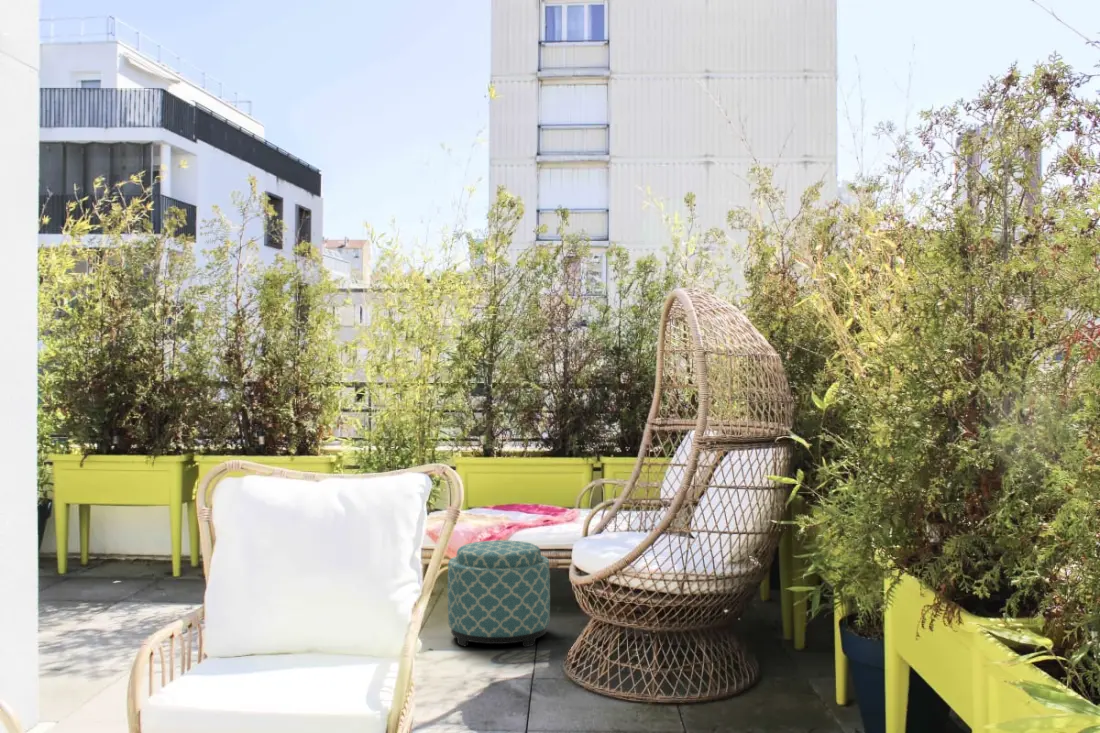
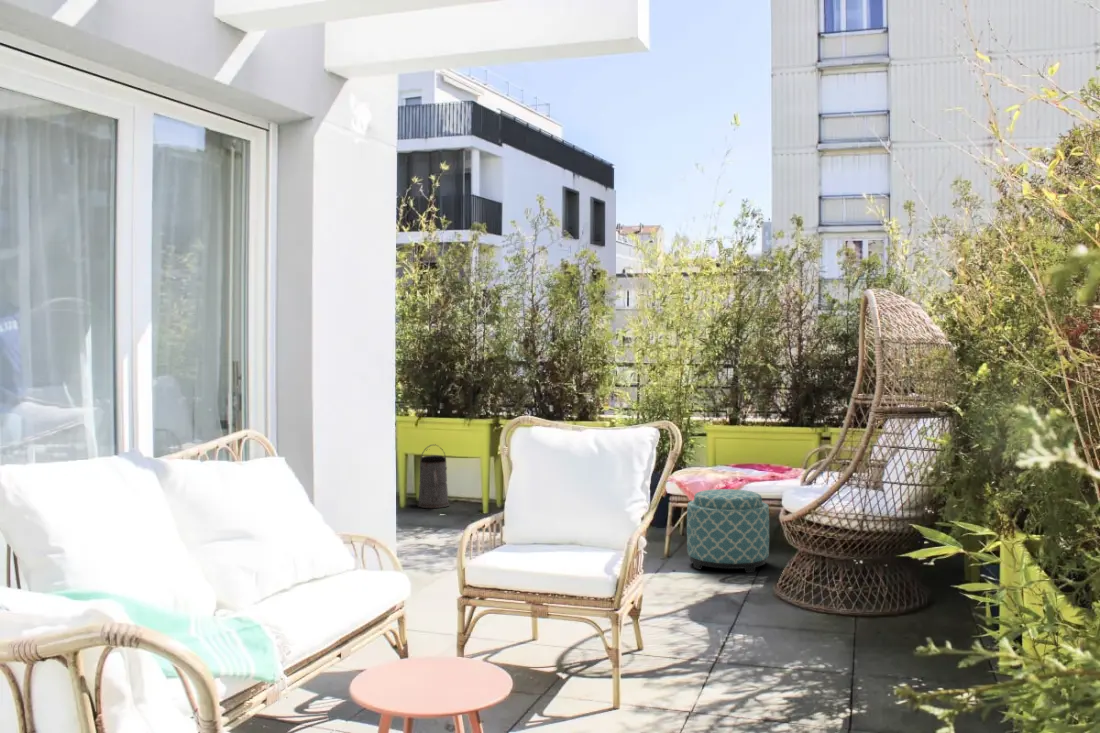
watering can: none [78,492,123,578] -> present [418,445,449,508]

